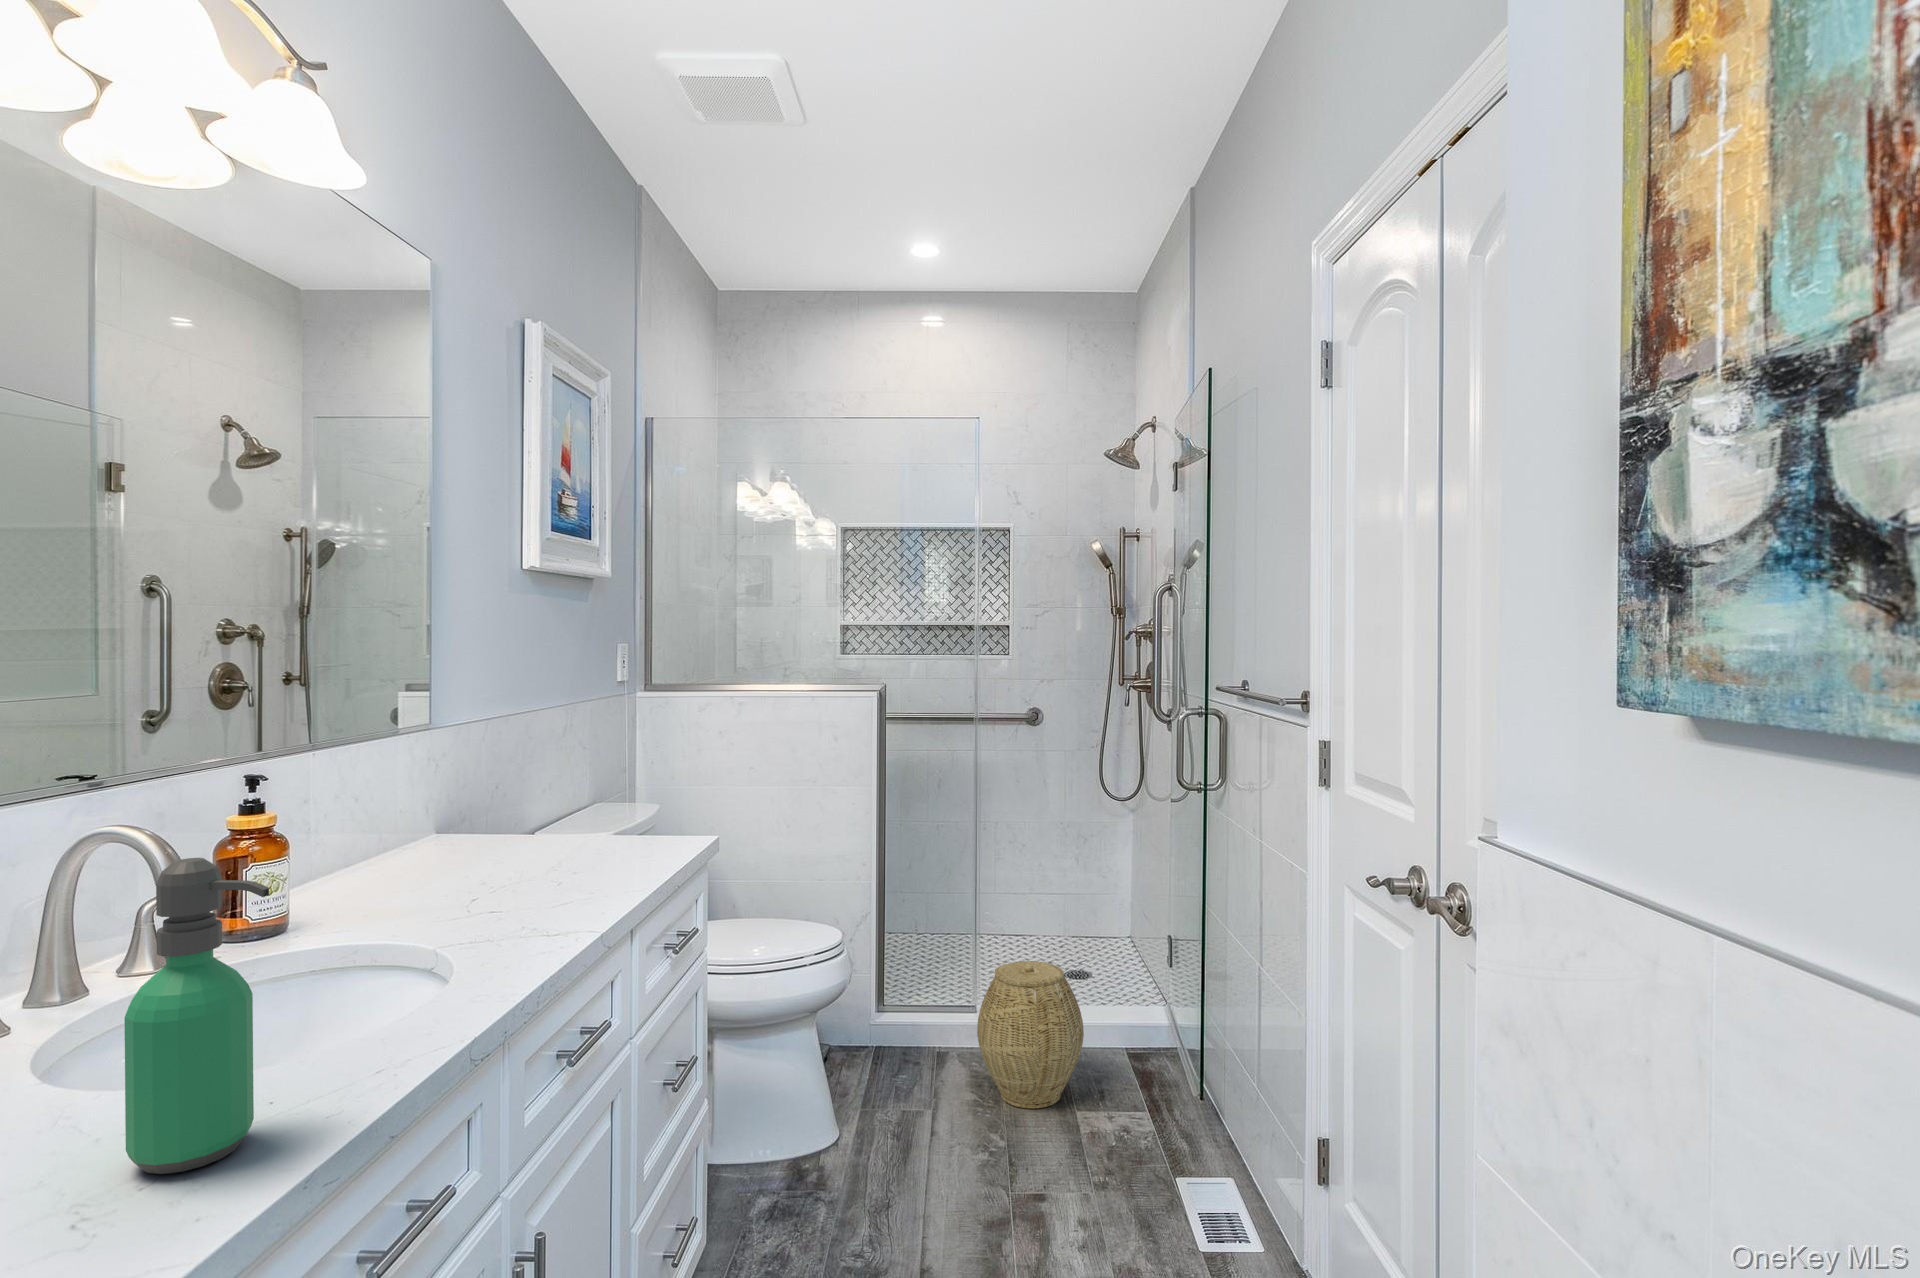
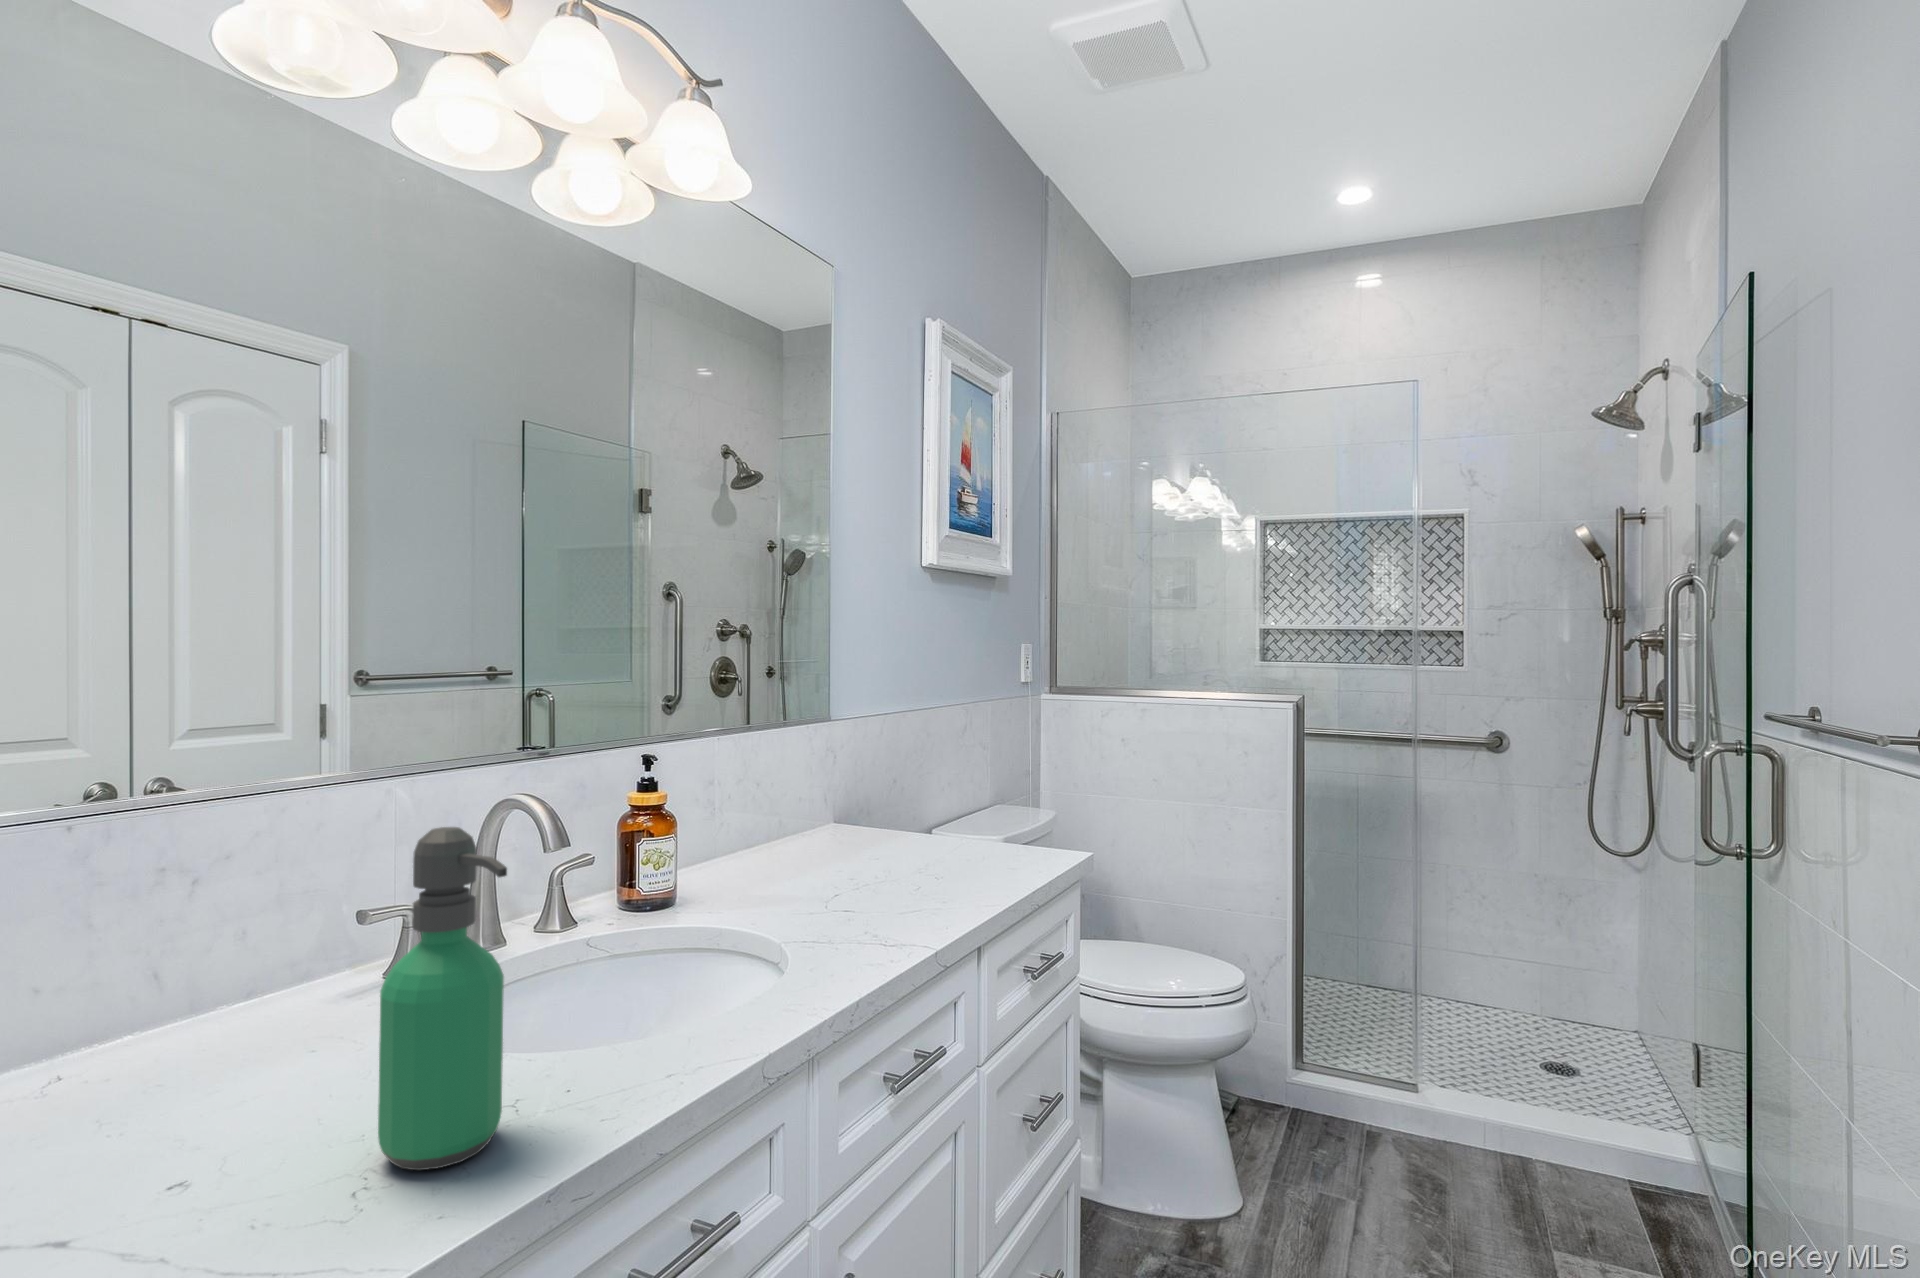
woven basket: present [977,961,1084,1109] -> none [1416,1040,1564,1231]

